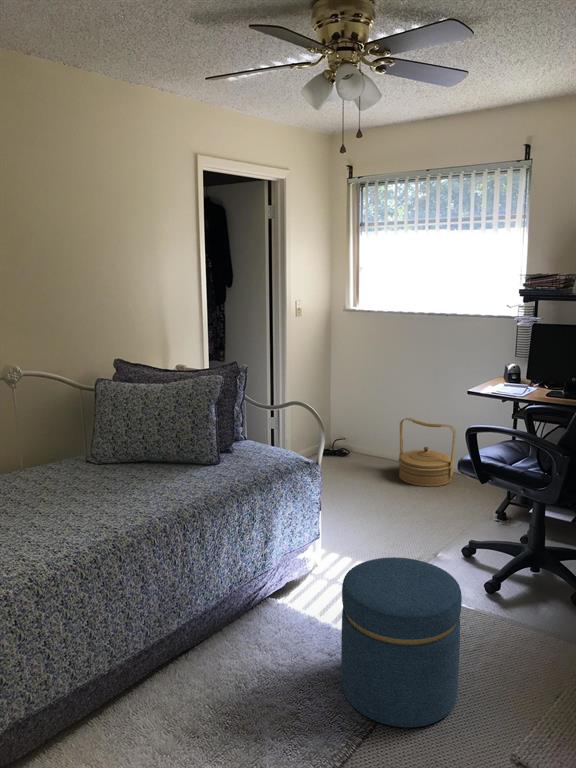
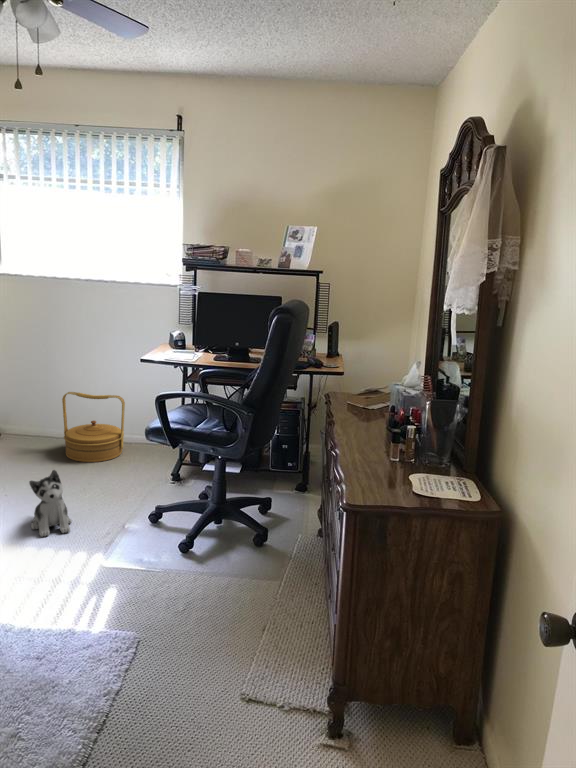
plush toy: none [353,487,389,547] -> present [29,470,72,537]
ottoman: present [341,557,462,727] -> none [56,535,182,710]

